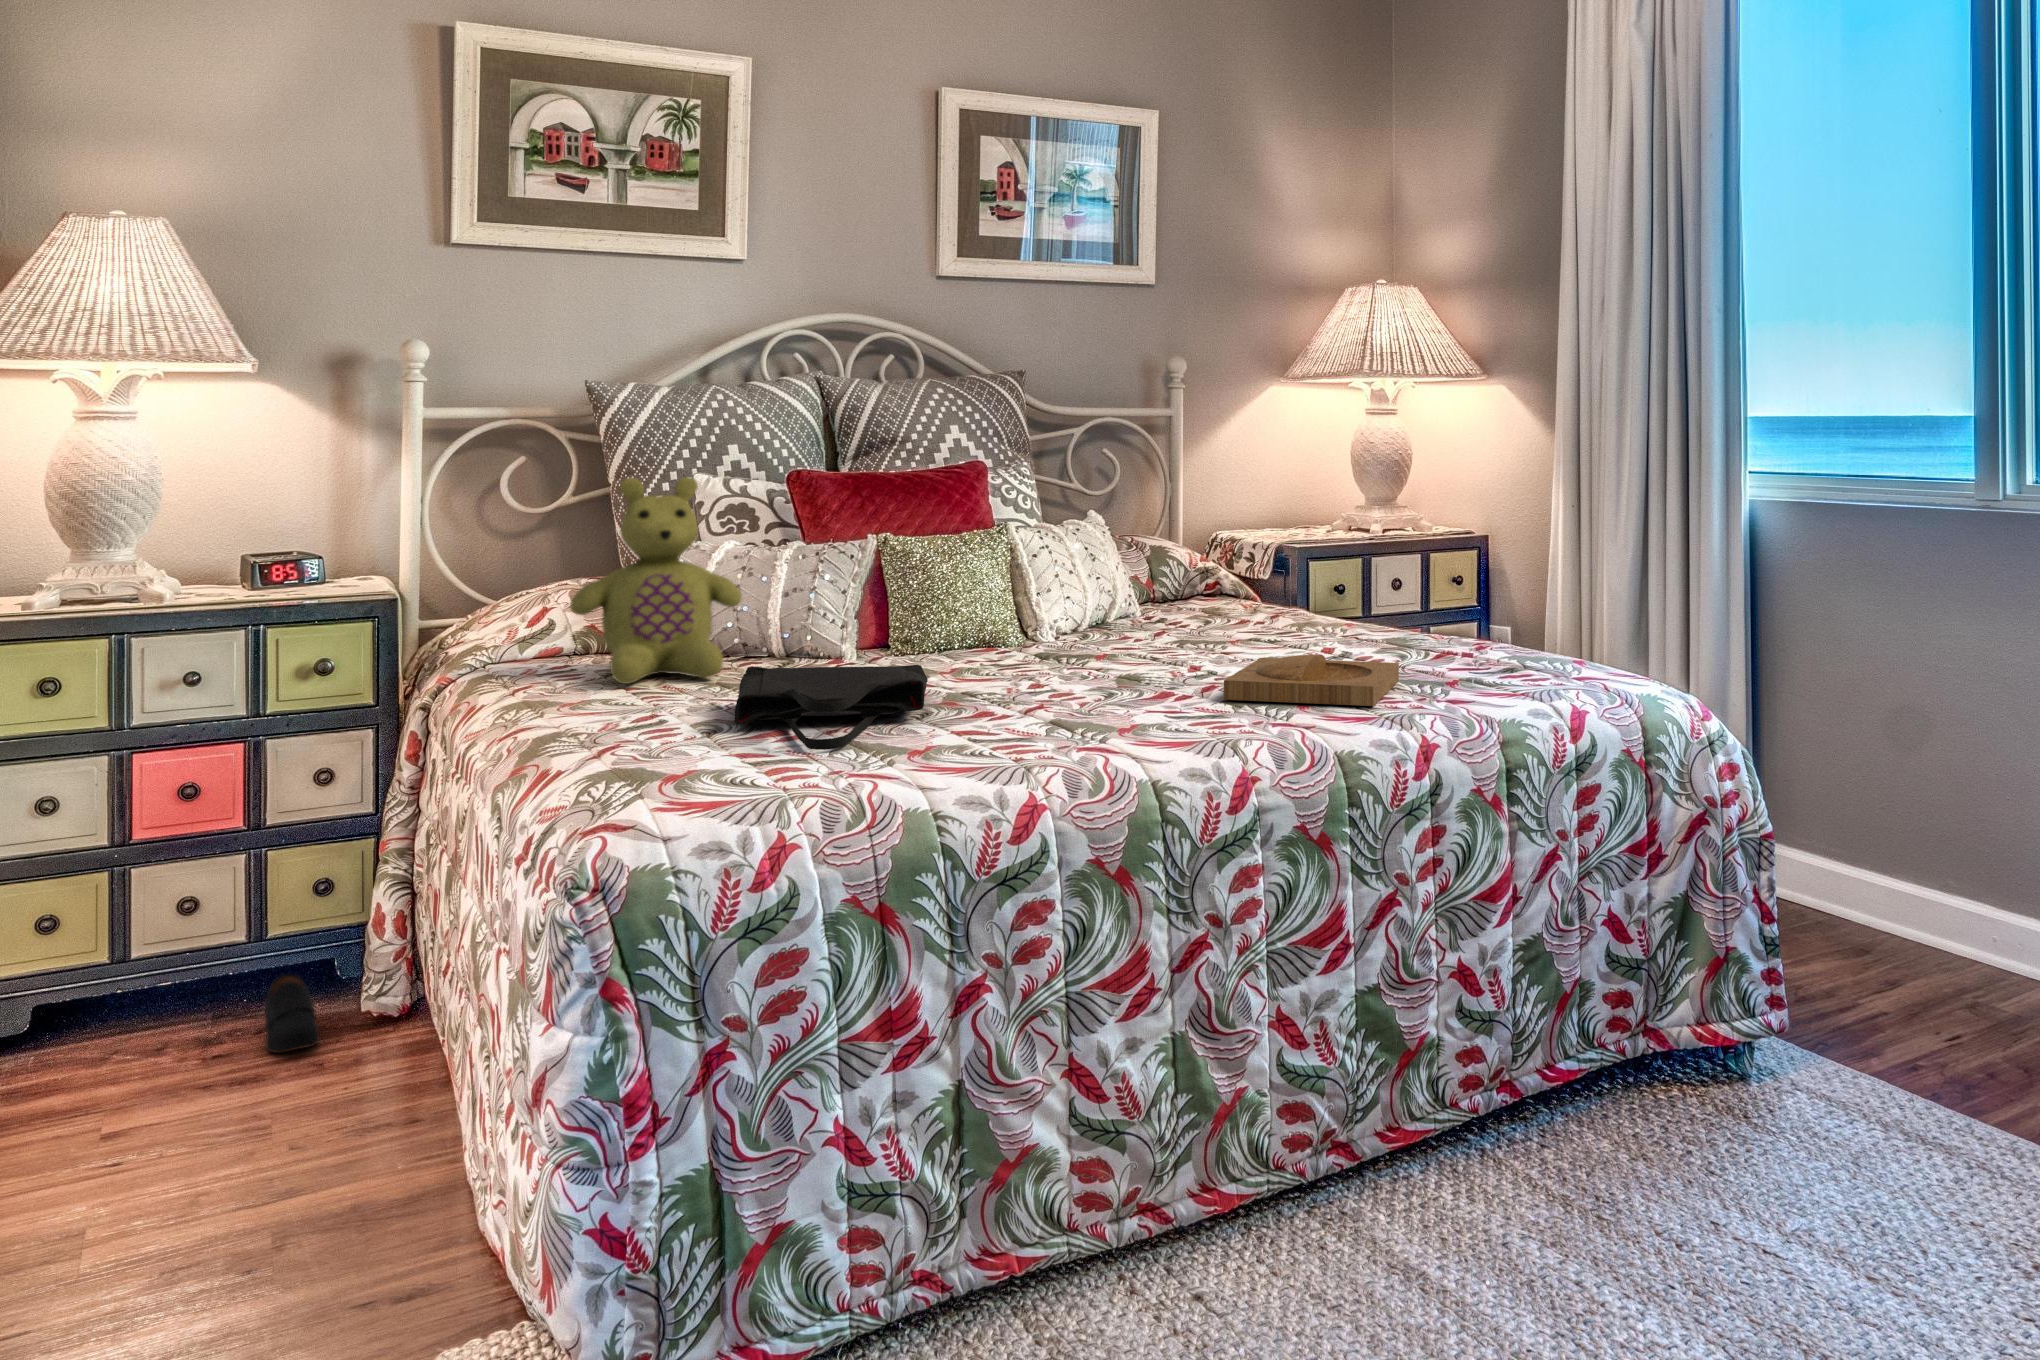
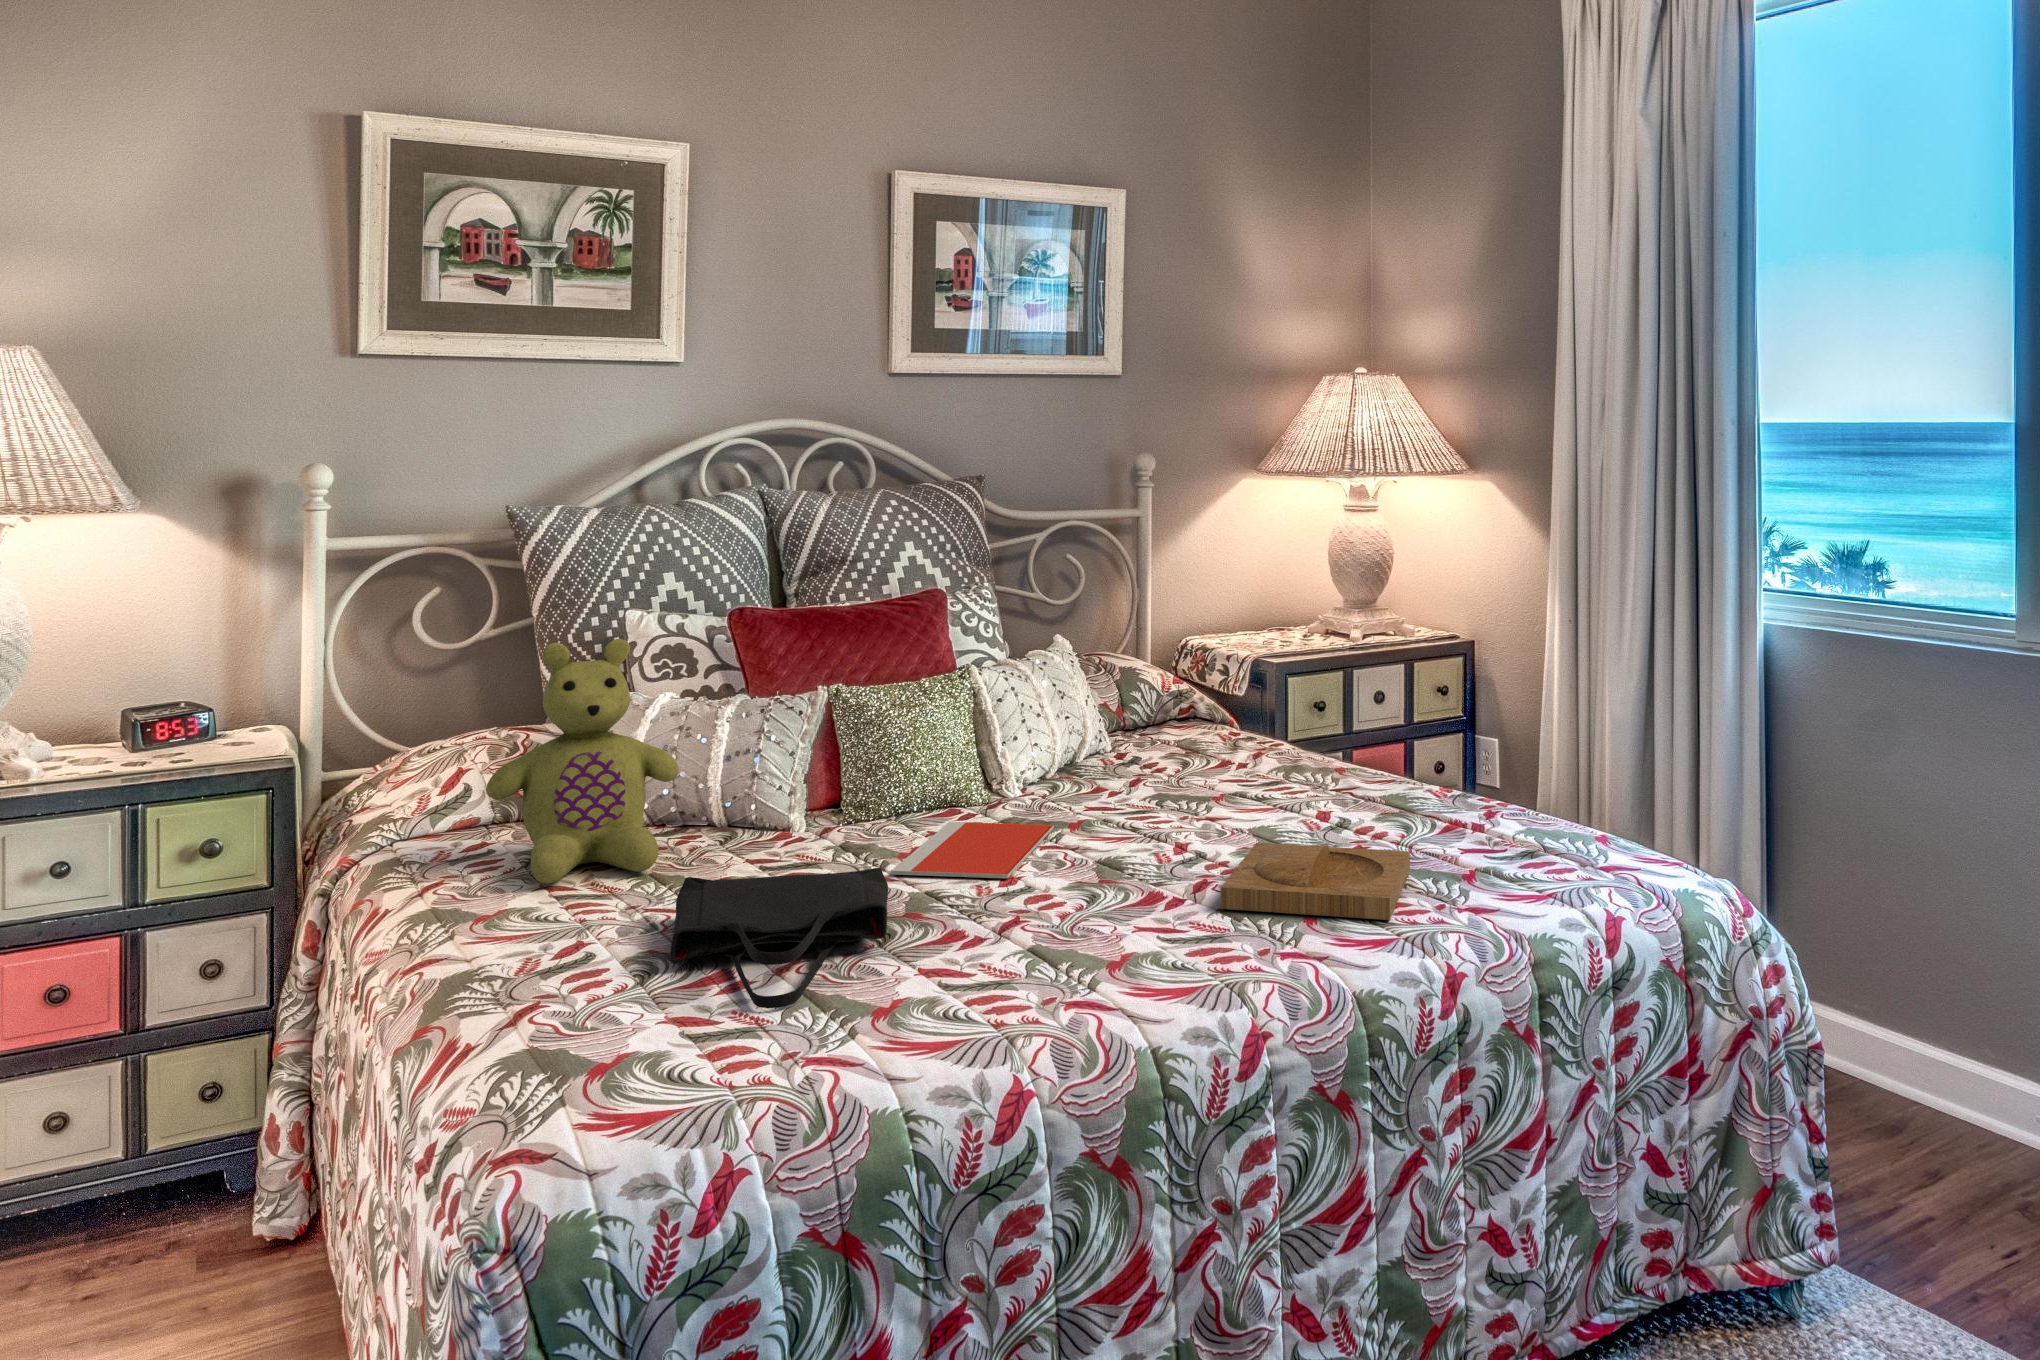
notebook: none [931,652,1081,683] -> present [891,822,1054,878]
shoe: present [265,974,320,1053] -> none [141,1191,202,1295]

